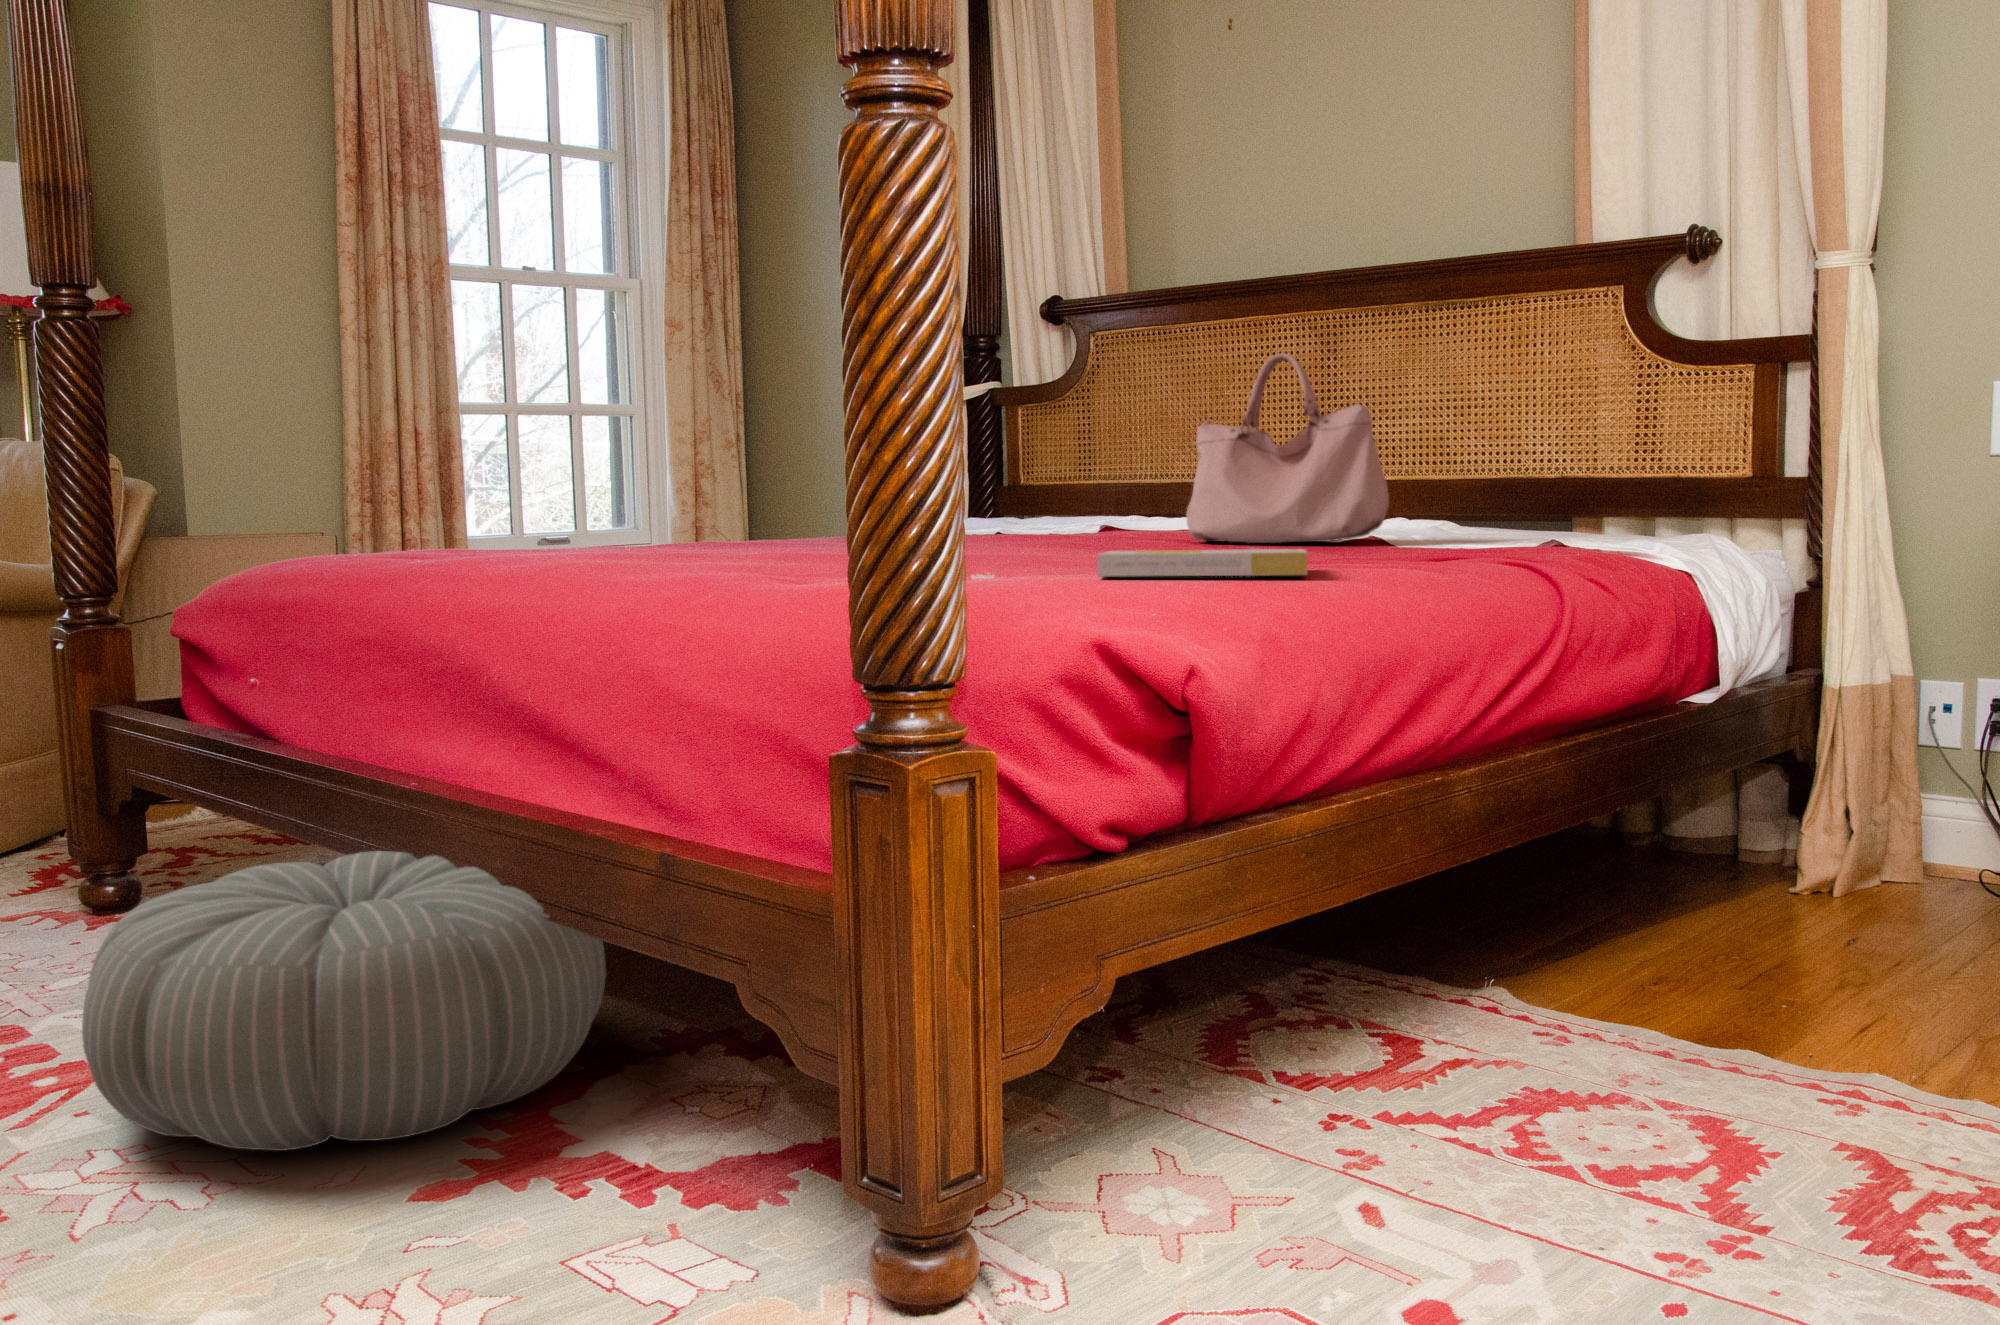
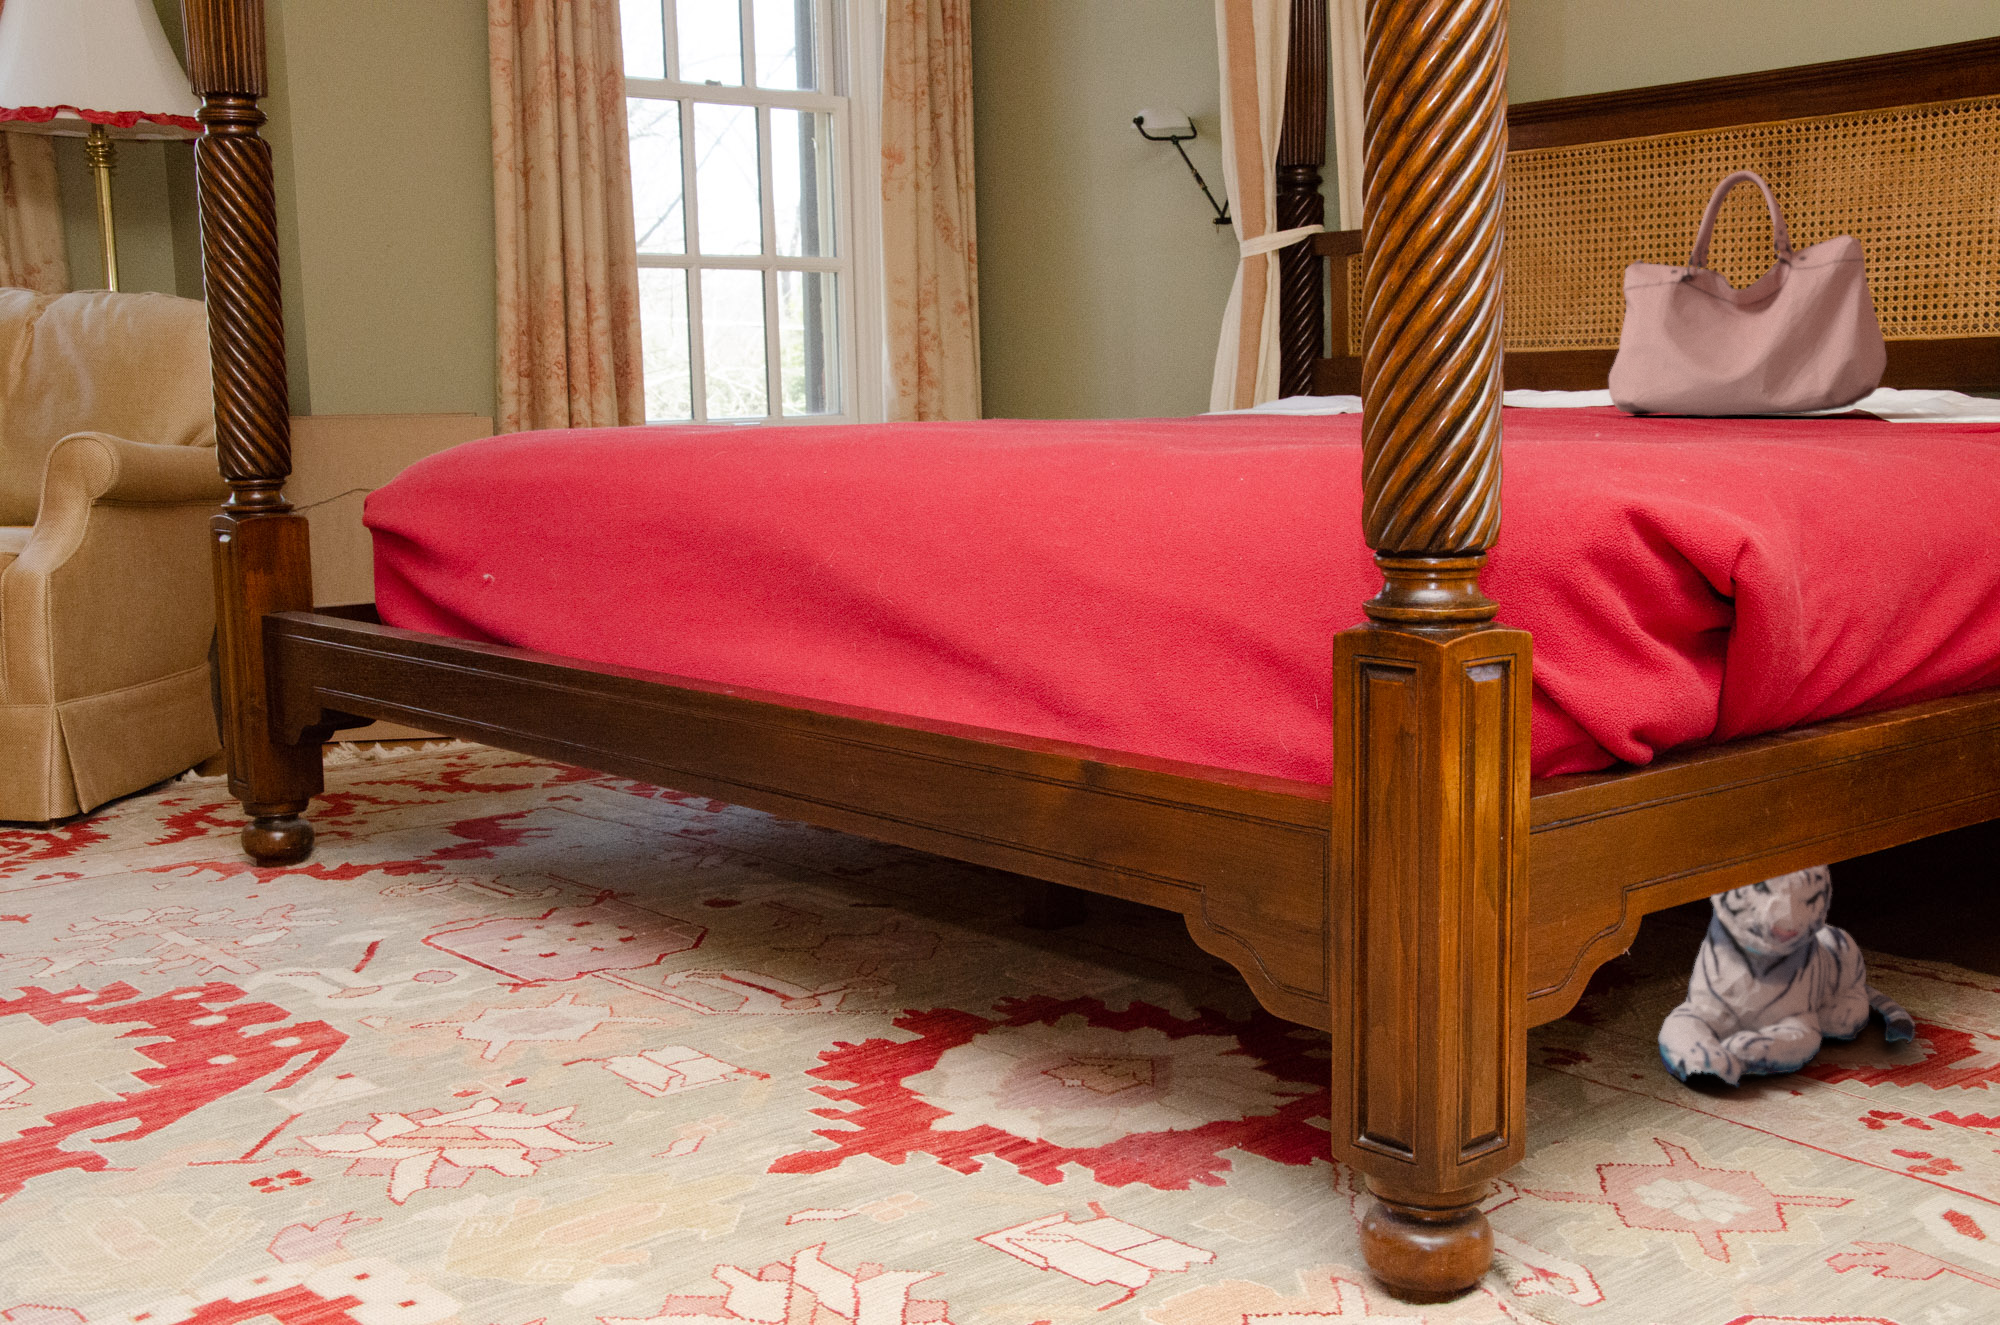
book: present [1097,549,1308,577] -> none [1557,411,1835,443]
pouf: present [82,851,606,1151] -> none [362,773,947,1108]
plush toy: none [1175,886,1381,1095] -> present [1658,865,1915,1086]

